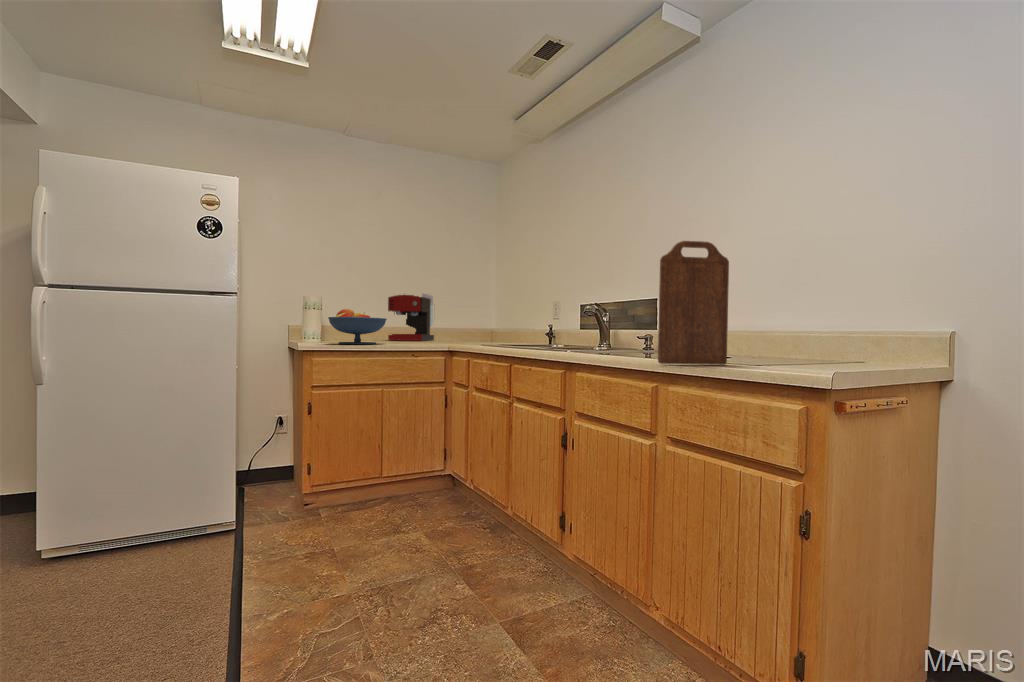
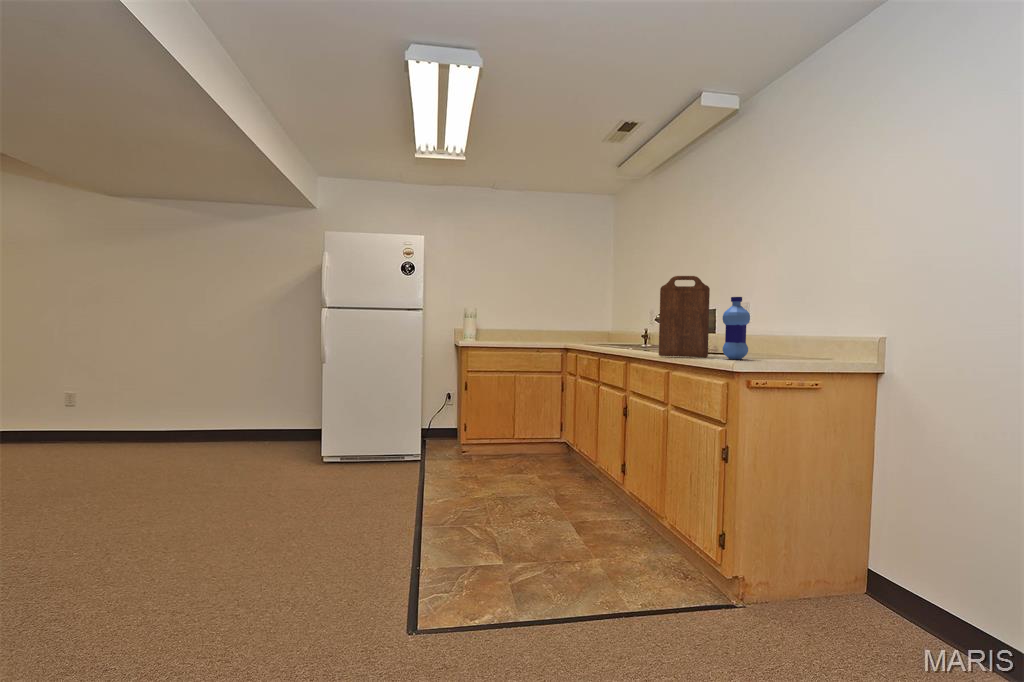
water bottle: none [756,273,800,367] -> present [723,297,750,359]
coffee maker: present [388,293,434,341] -> none [526,304,562,341]
fruit bowl: present [328,309,387,344] -> none [480,318,519,343]

